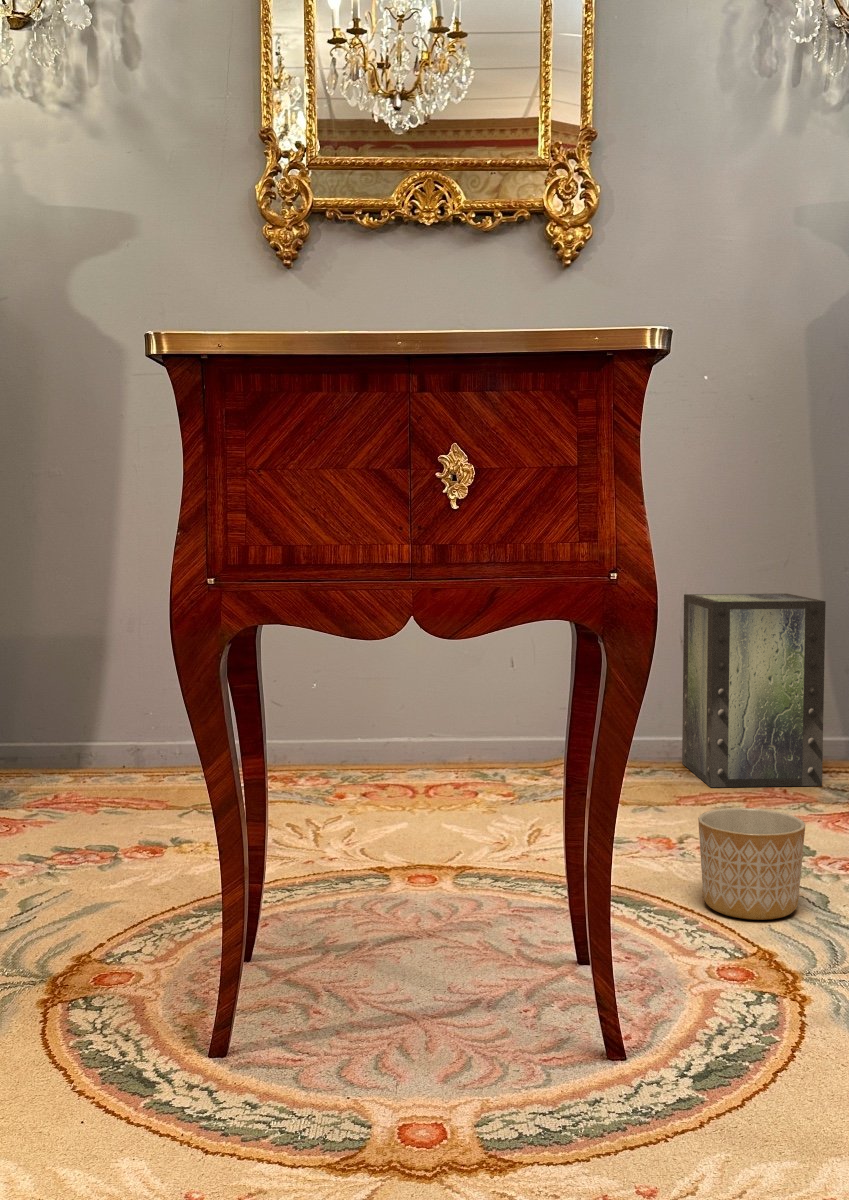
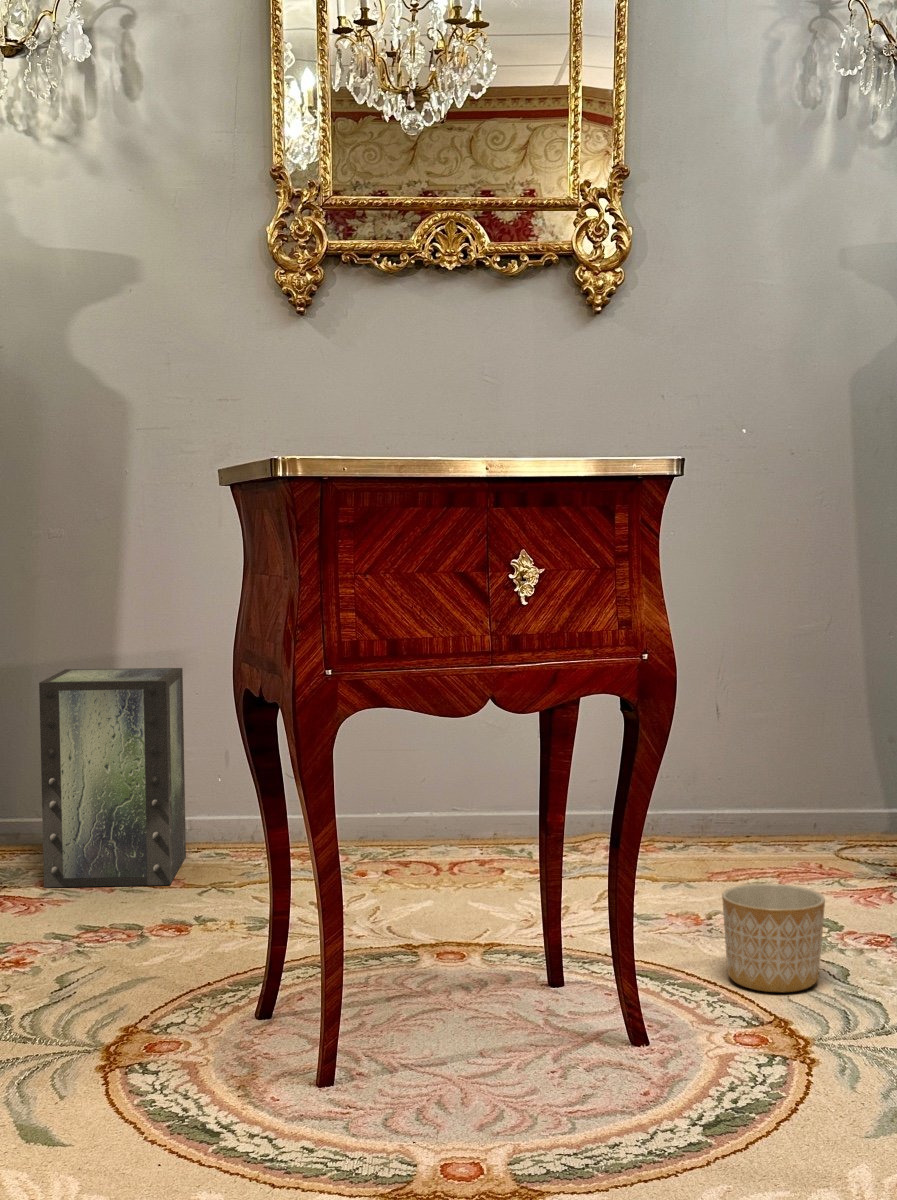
storage box: present [682,594,826,787] -> present [39,668,186,887]

